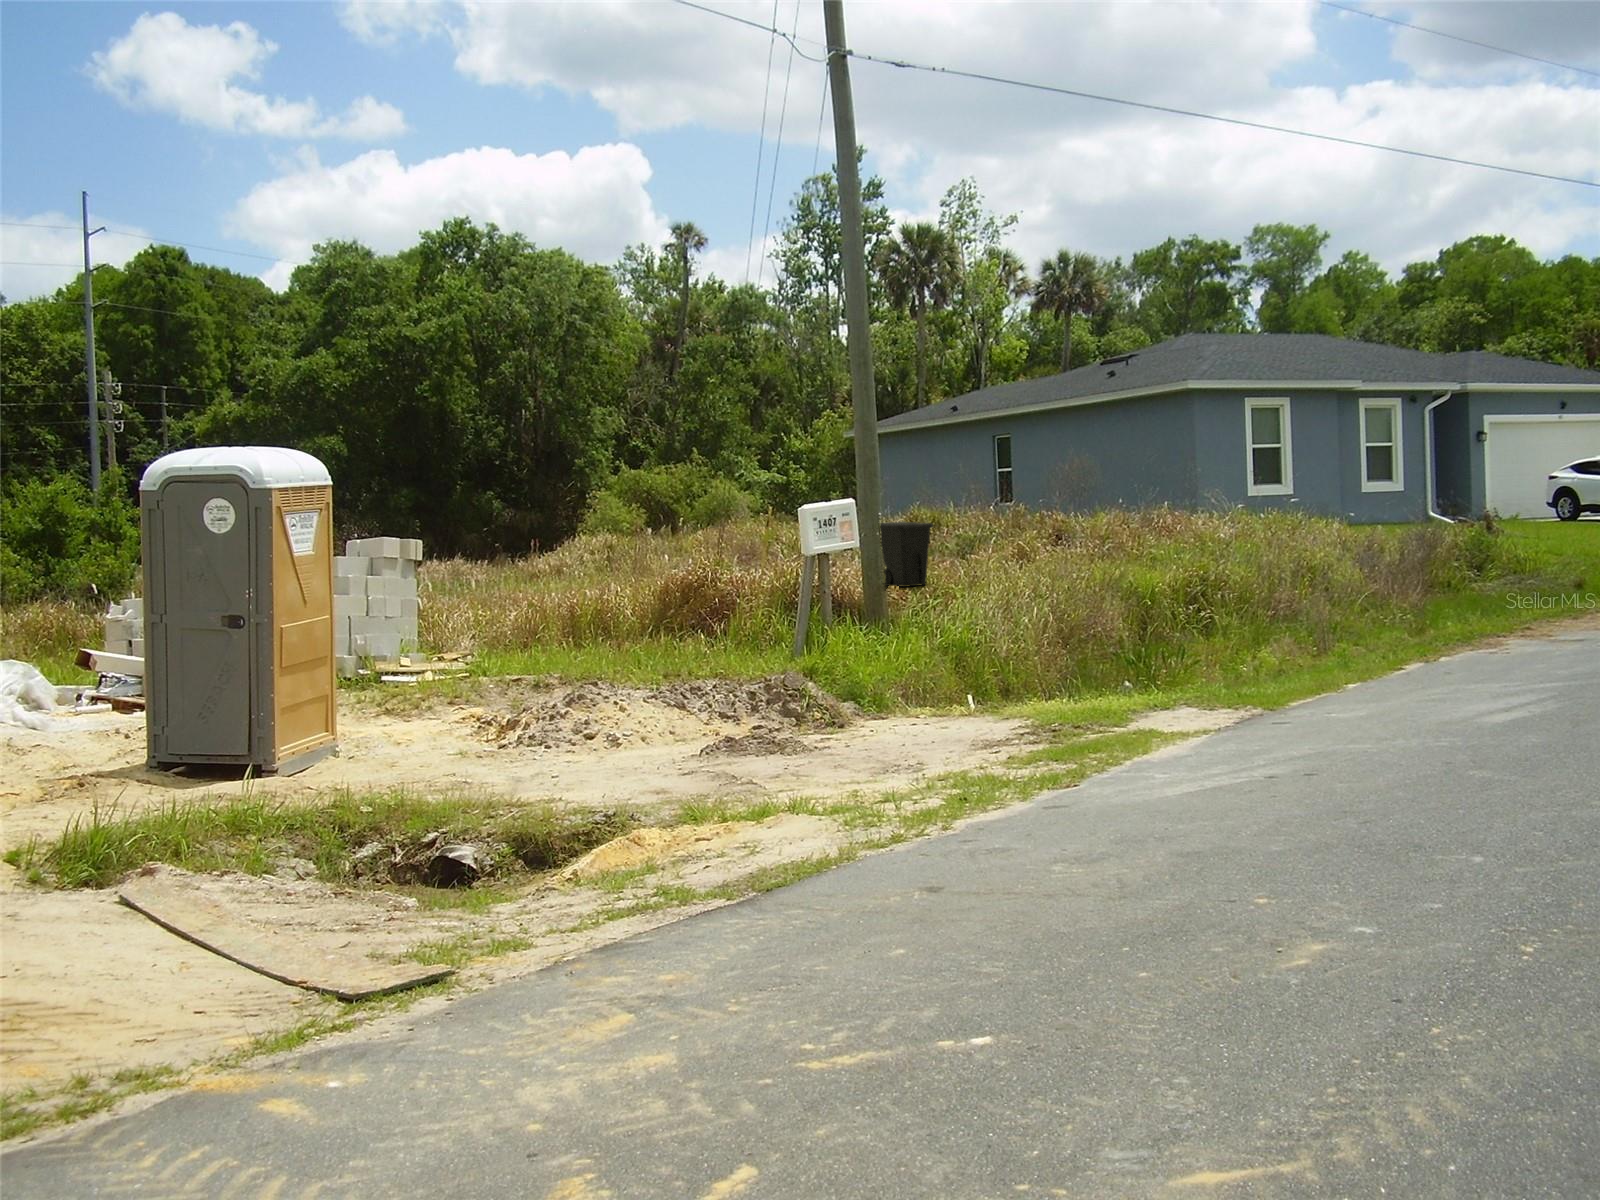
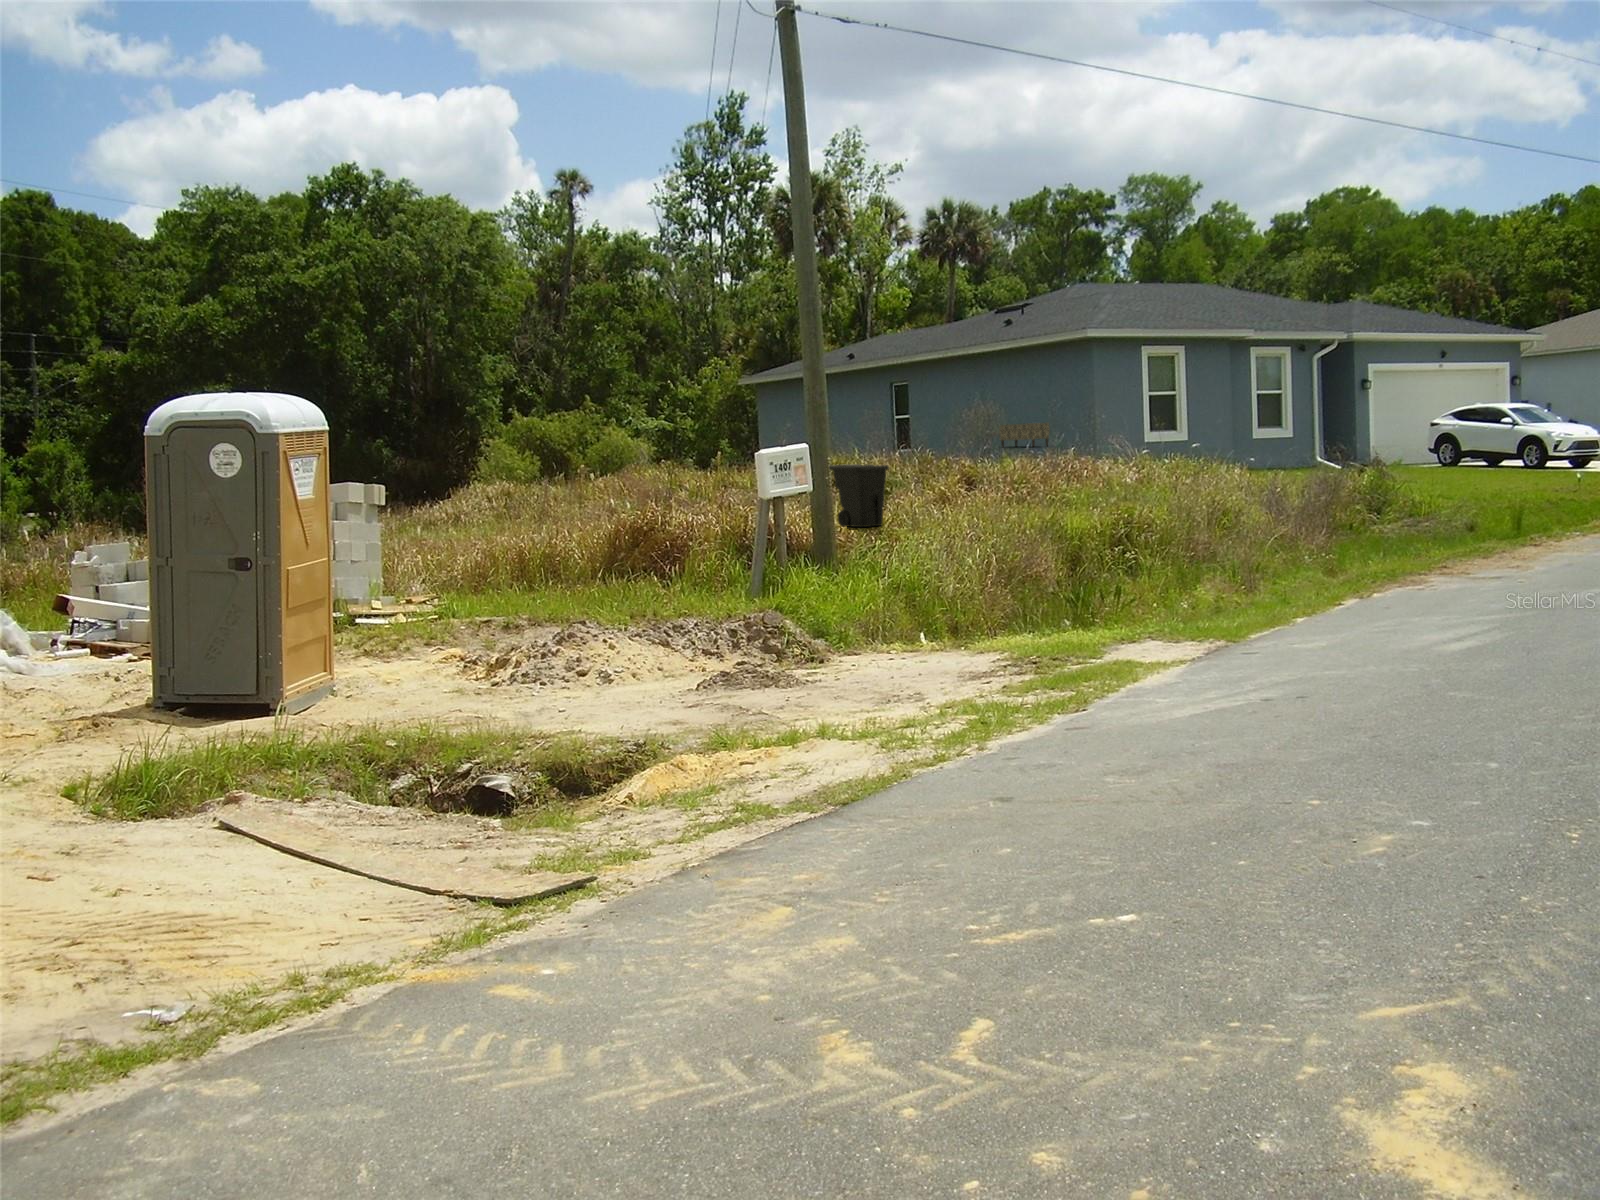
bench: none [1093,475,1145,501] -> present [999,422,1050,447]

